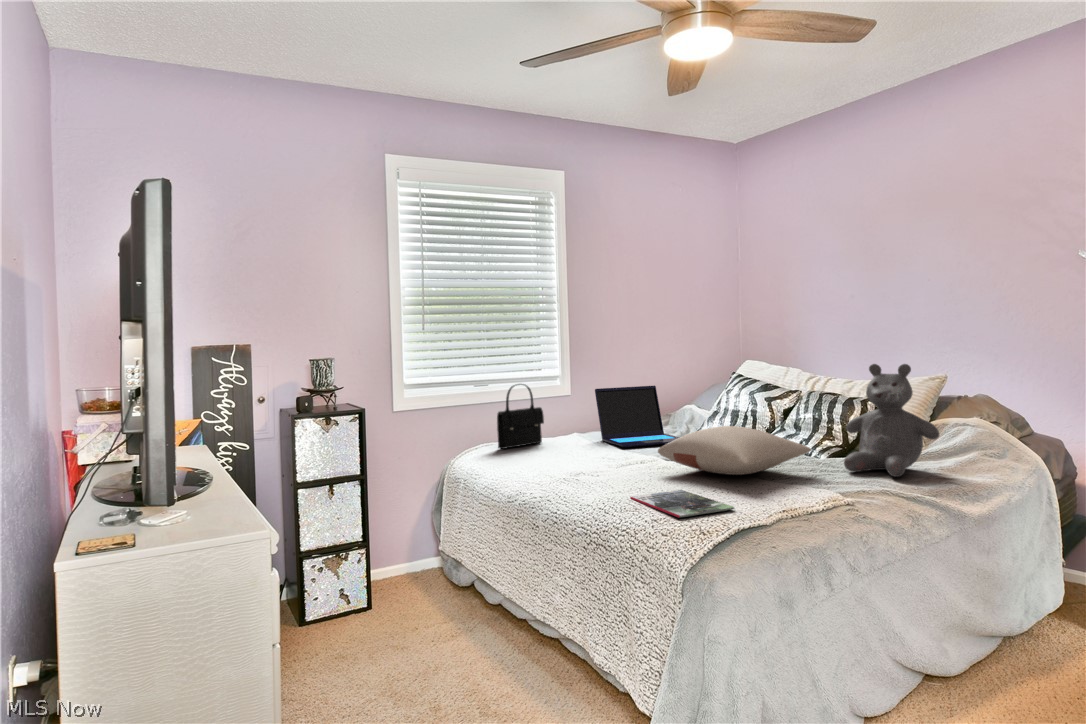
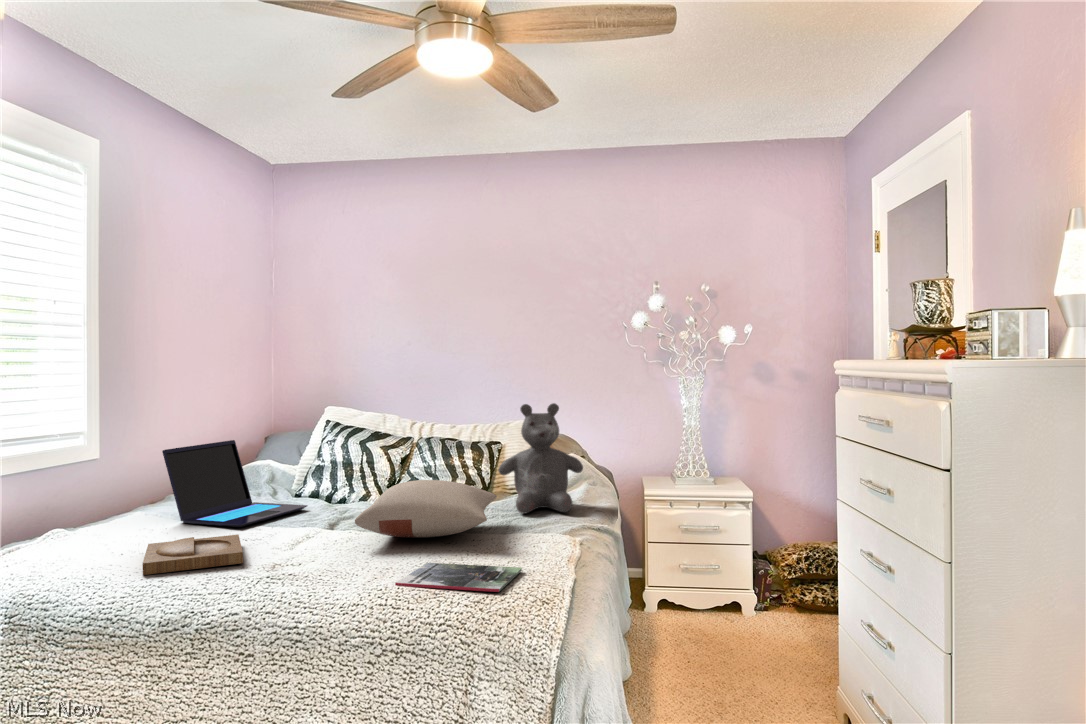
handbag: present [497,384,544,449] -> none [34,450,99,562]
tray: none [524,447,602,468] -> present [143,534,243,575]

